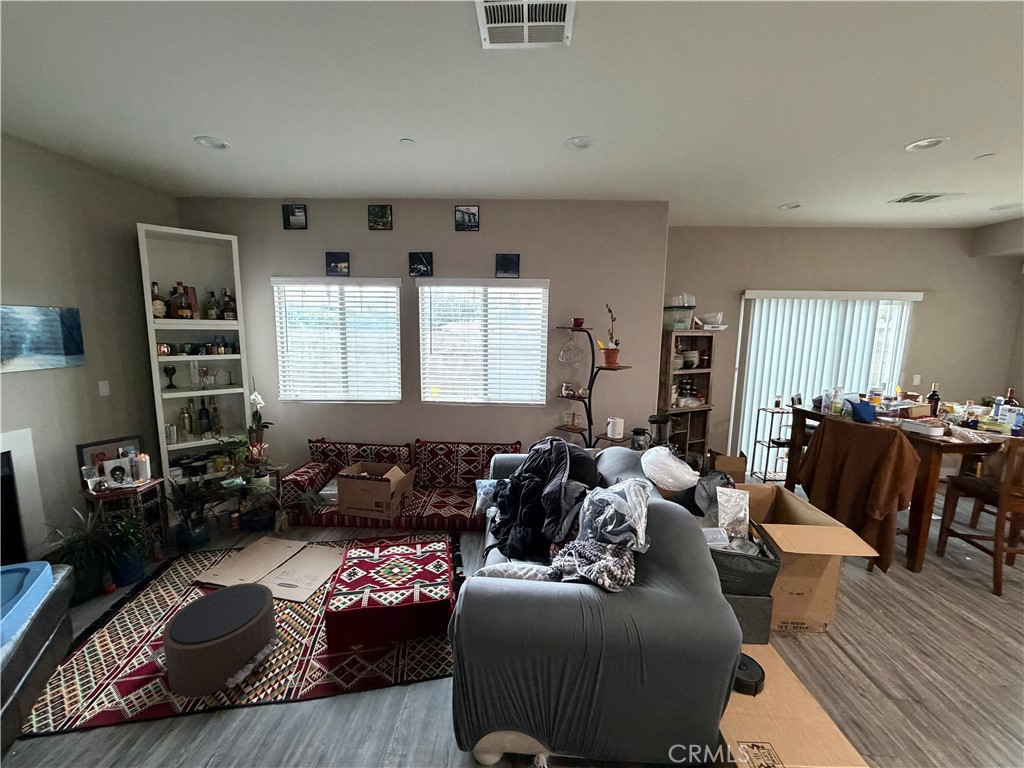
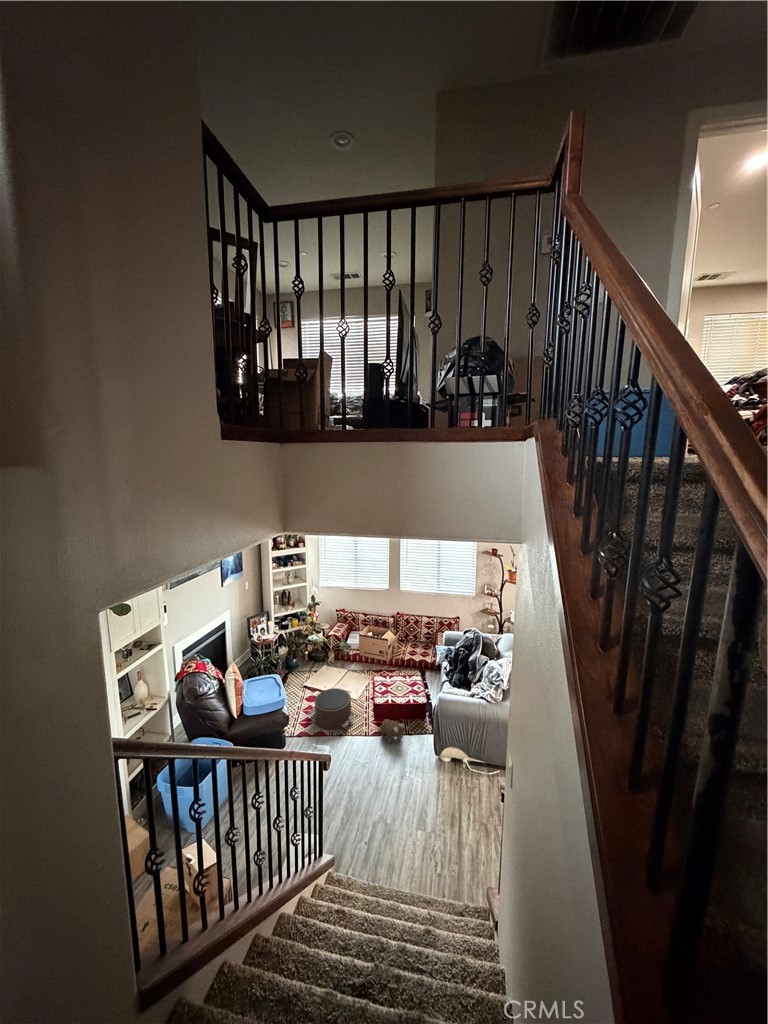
plush toy: none [331,652,389,719] -> present [381,720,404,743]

